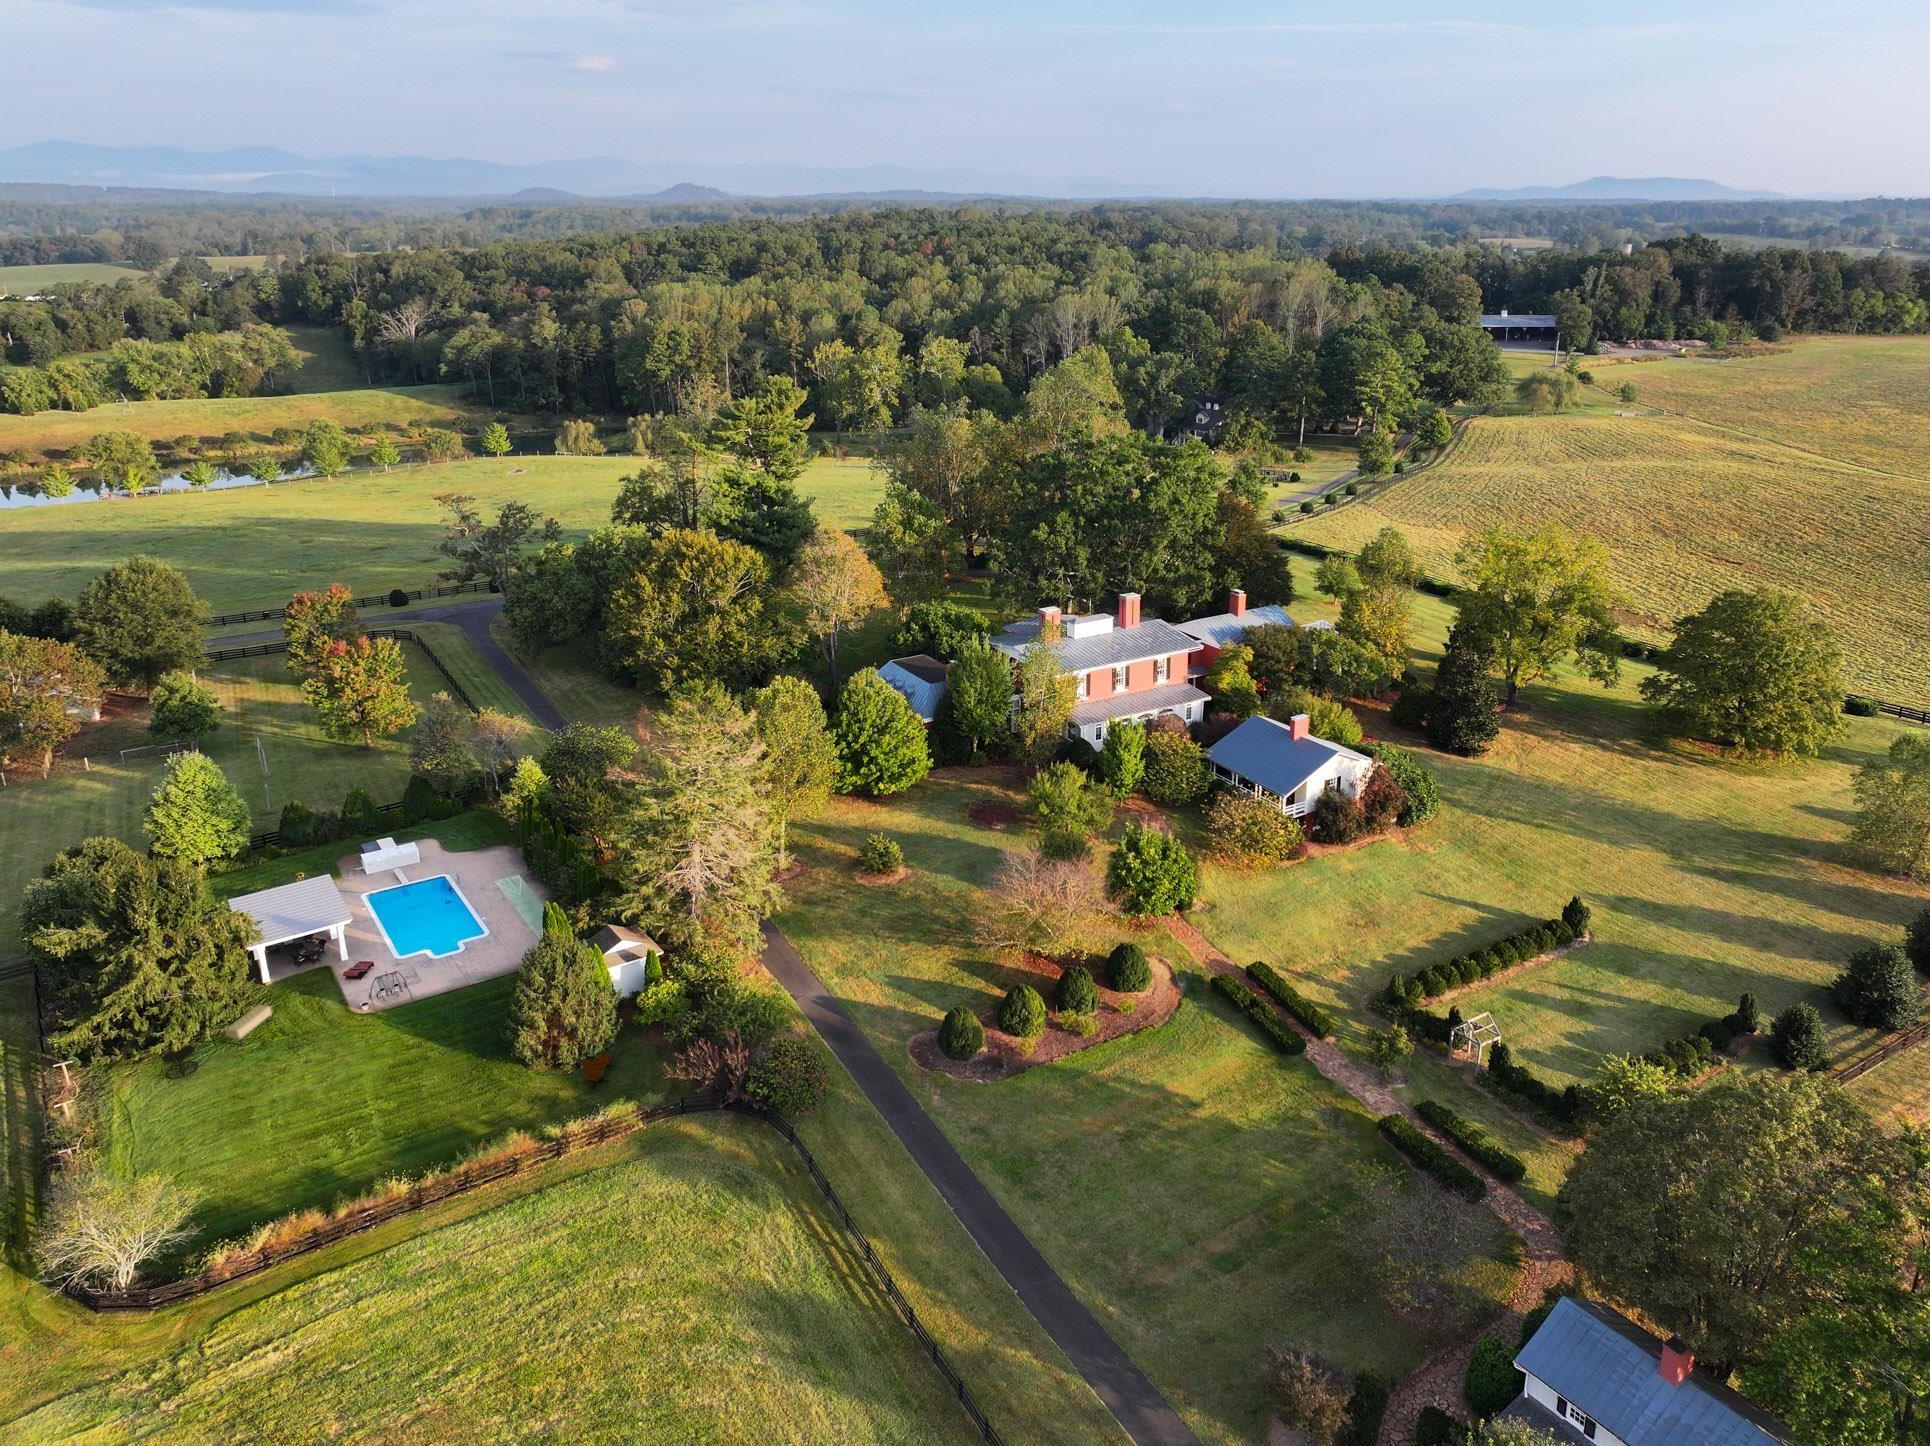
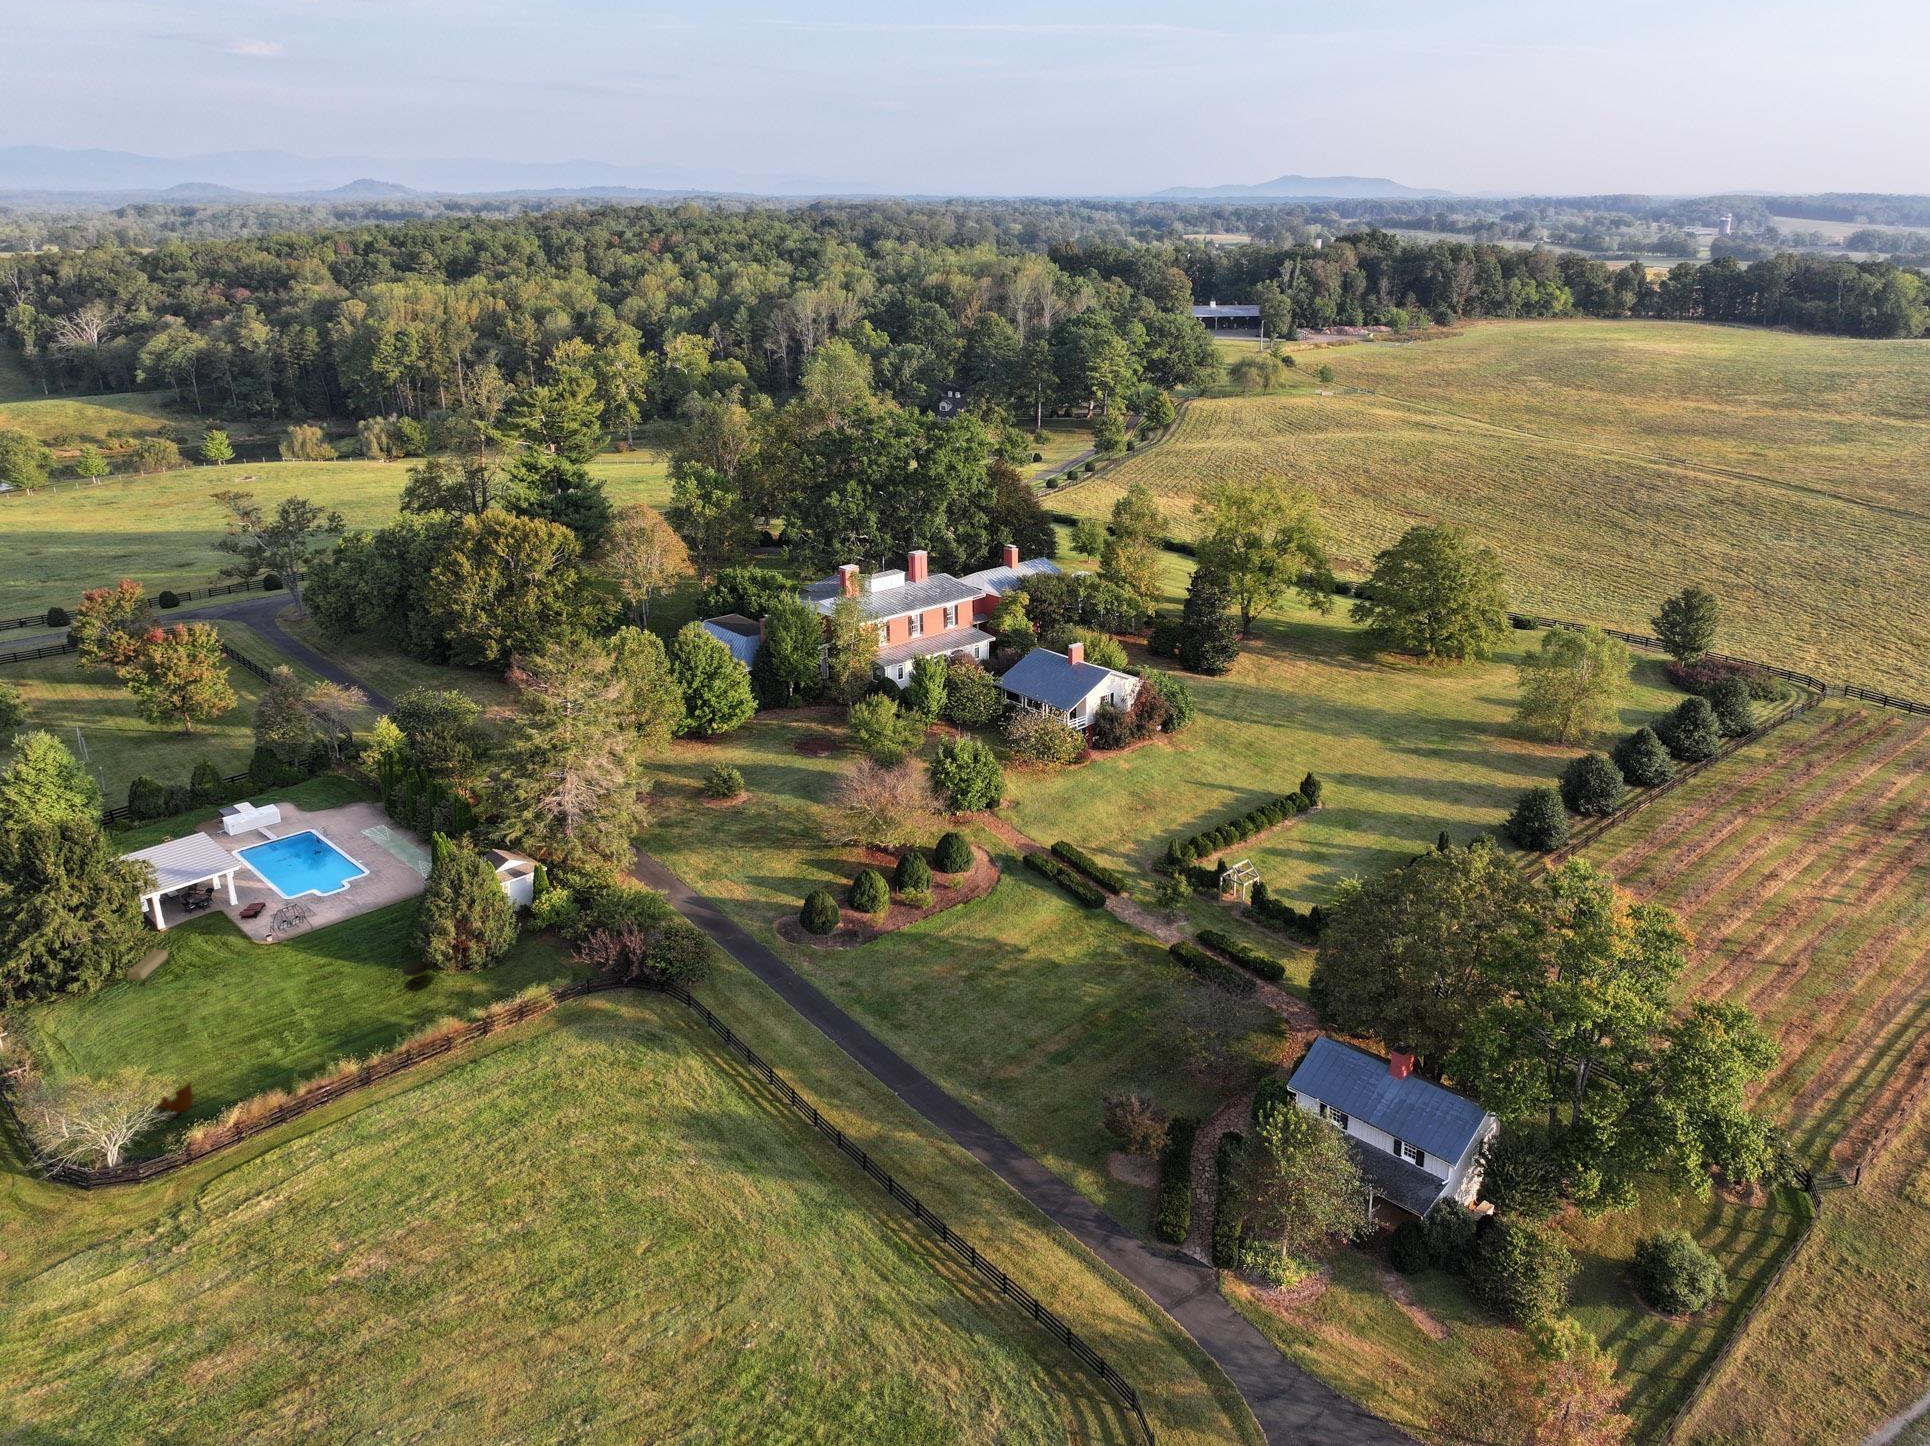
side table: present [162,1045,198,1079] -> present [402,961,430,990]
lounge chair: present [581,1054,612,1082] -> present [156,1082,193,1115]

